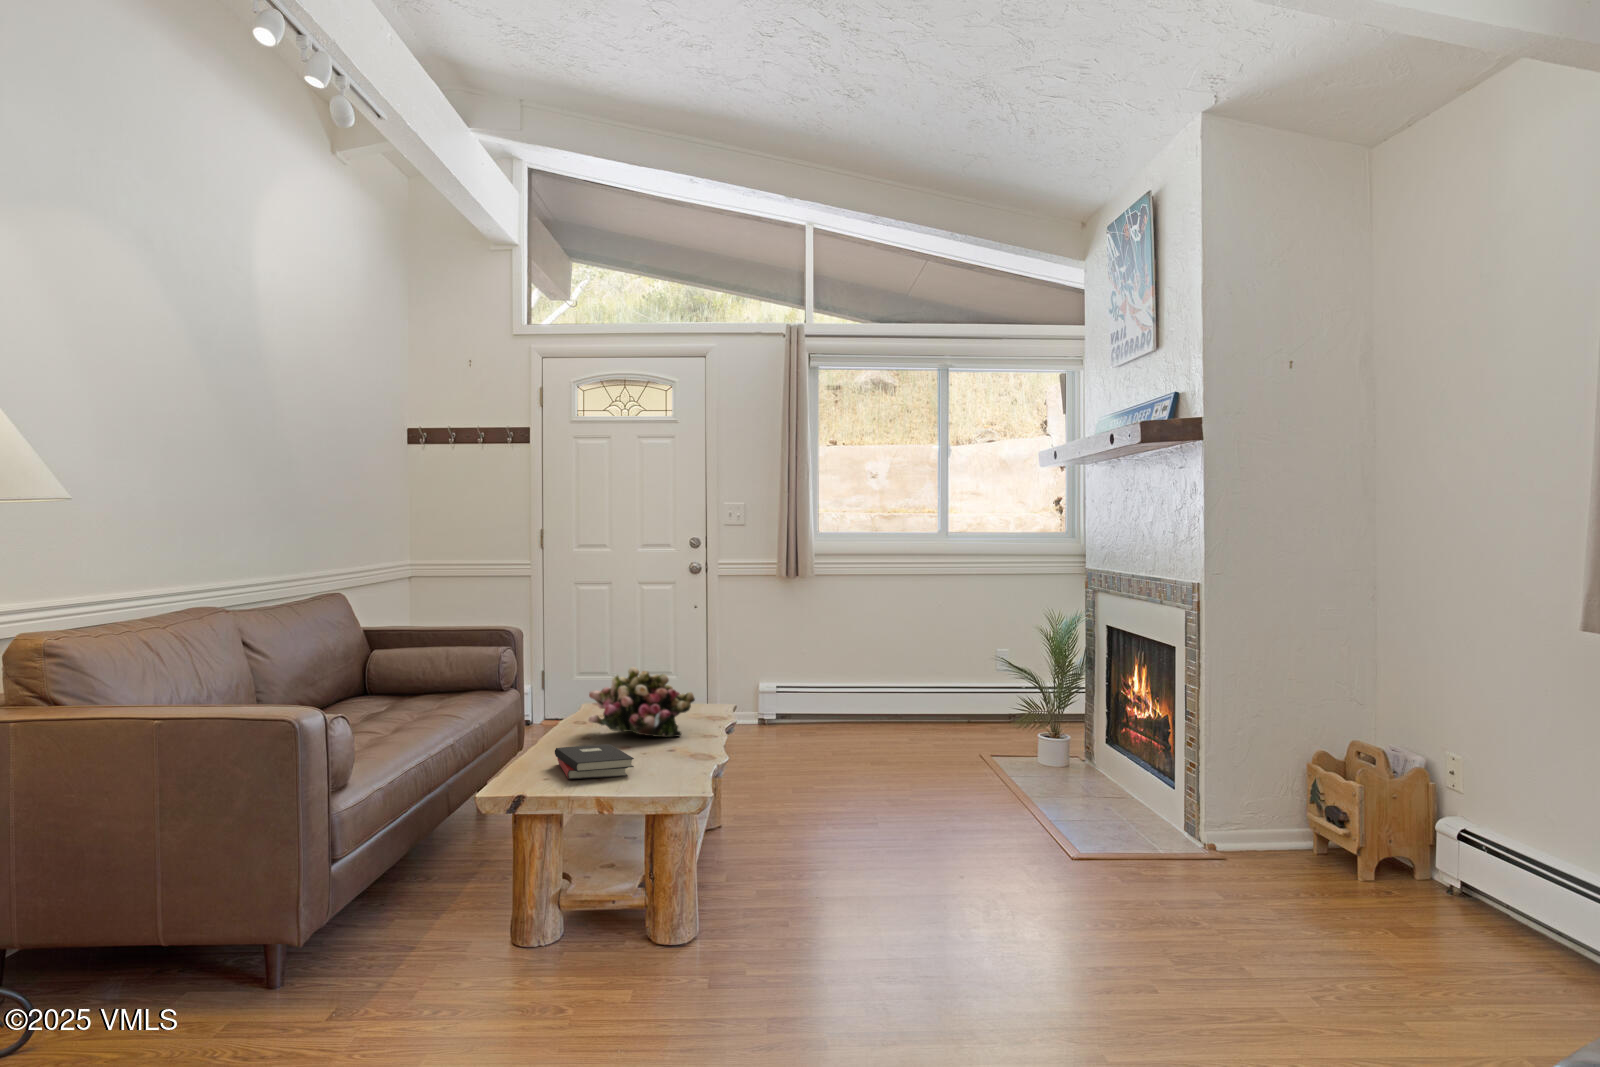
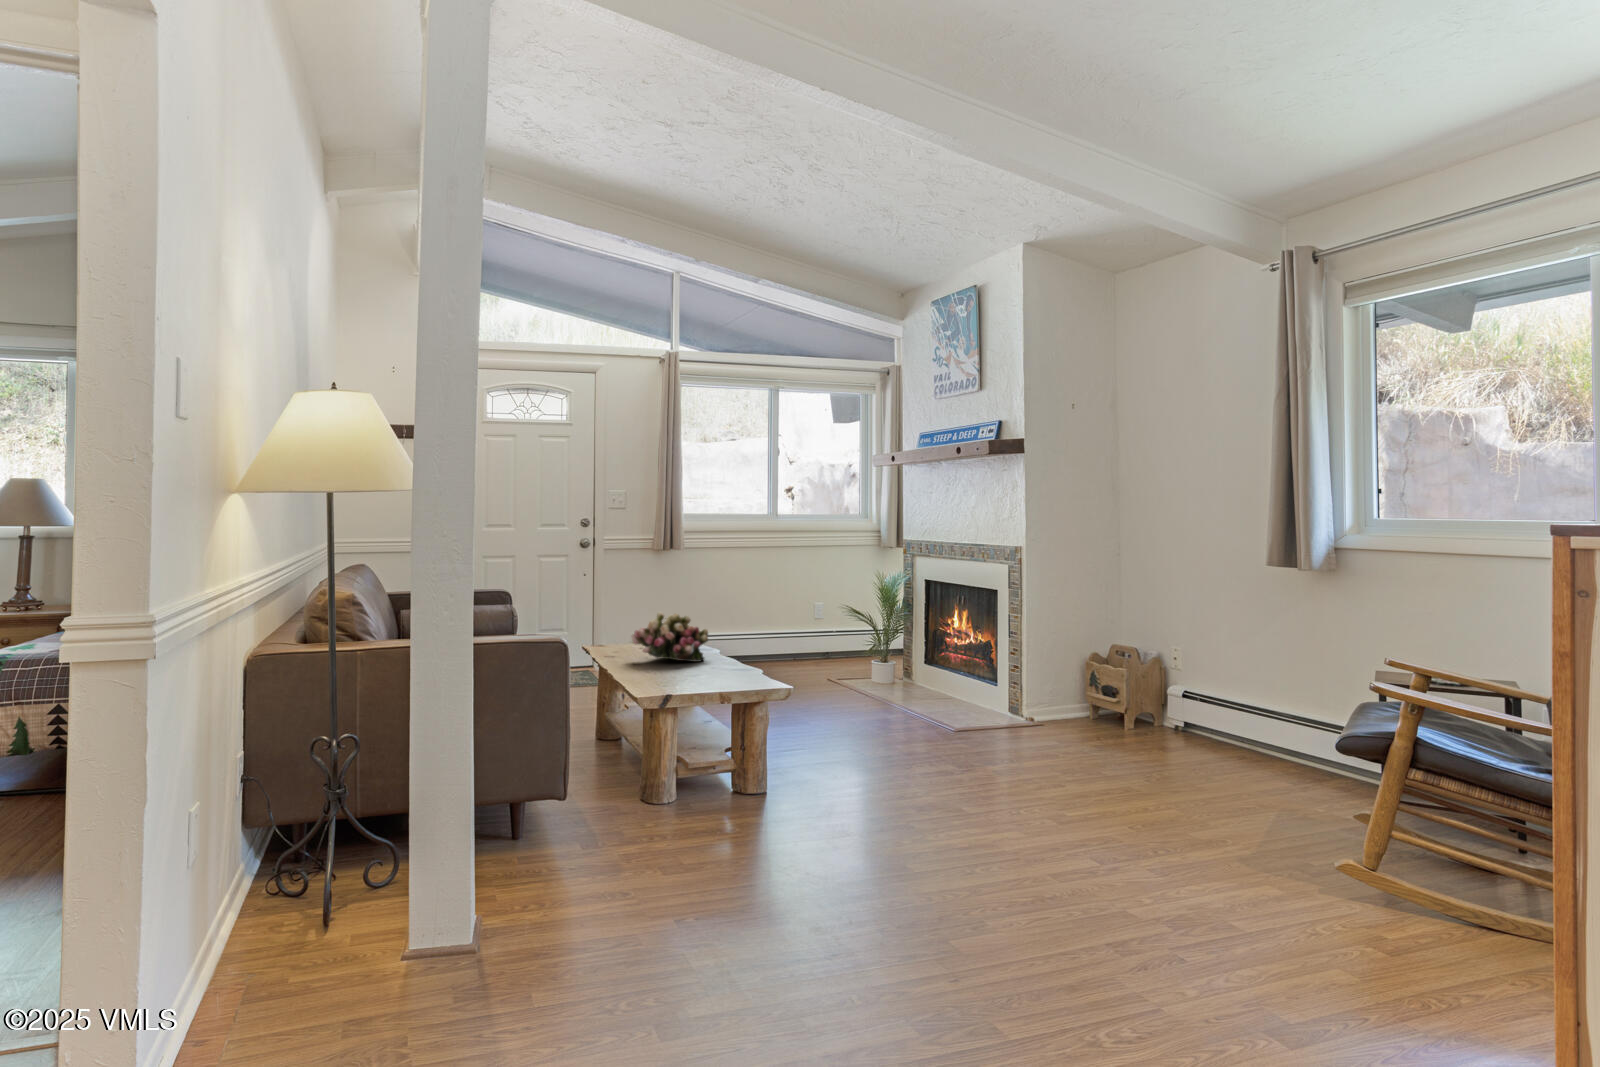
hardback book: present [555,744,634,779] -> none [650,664,720,686]

